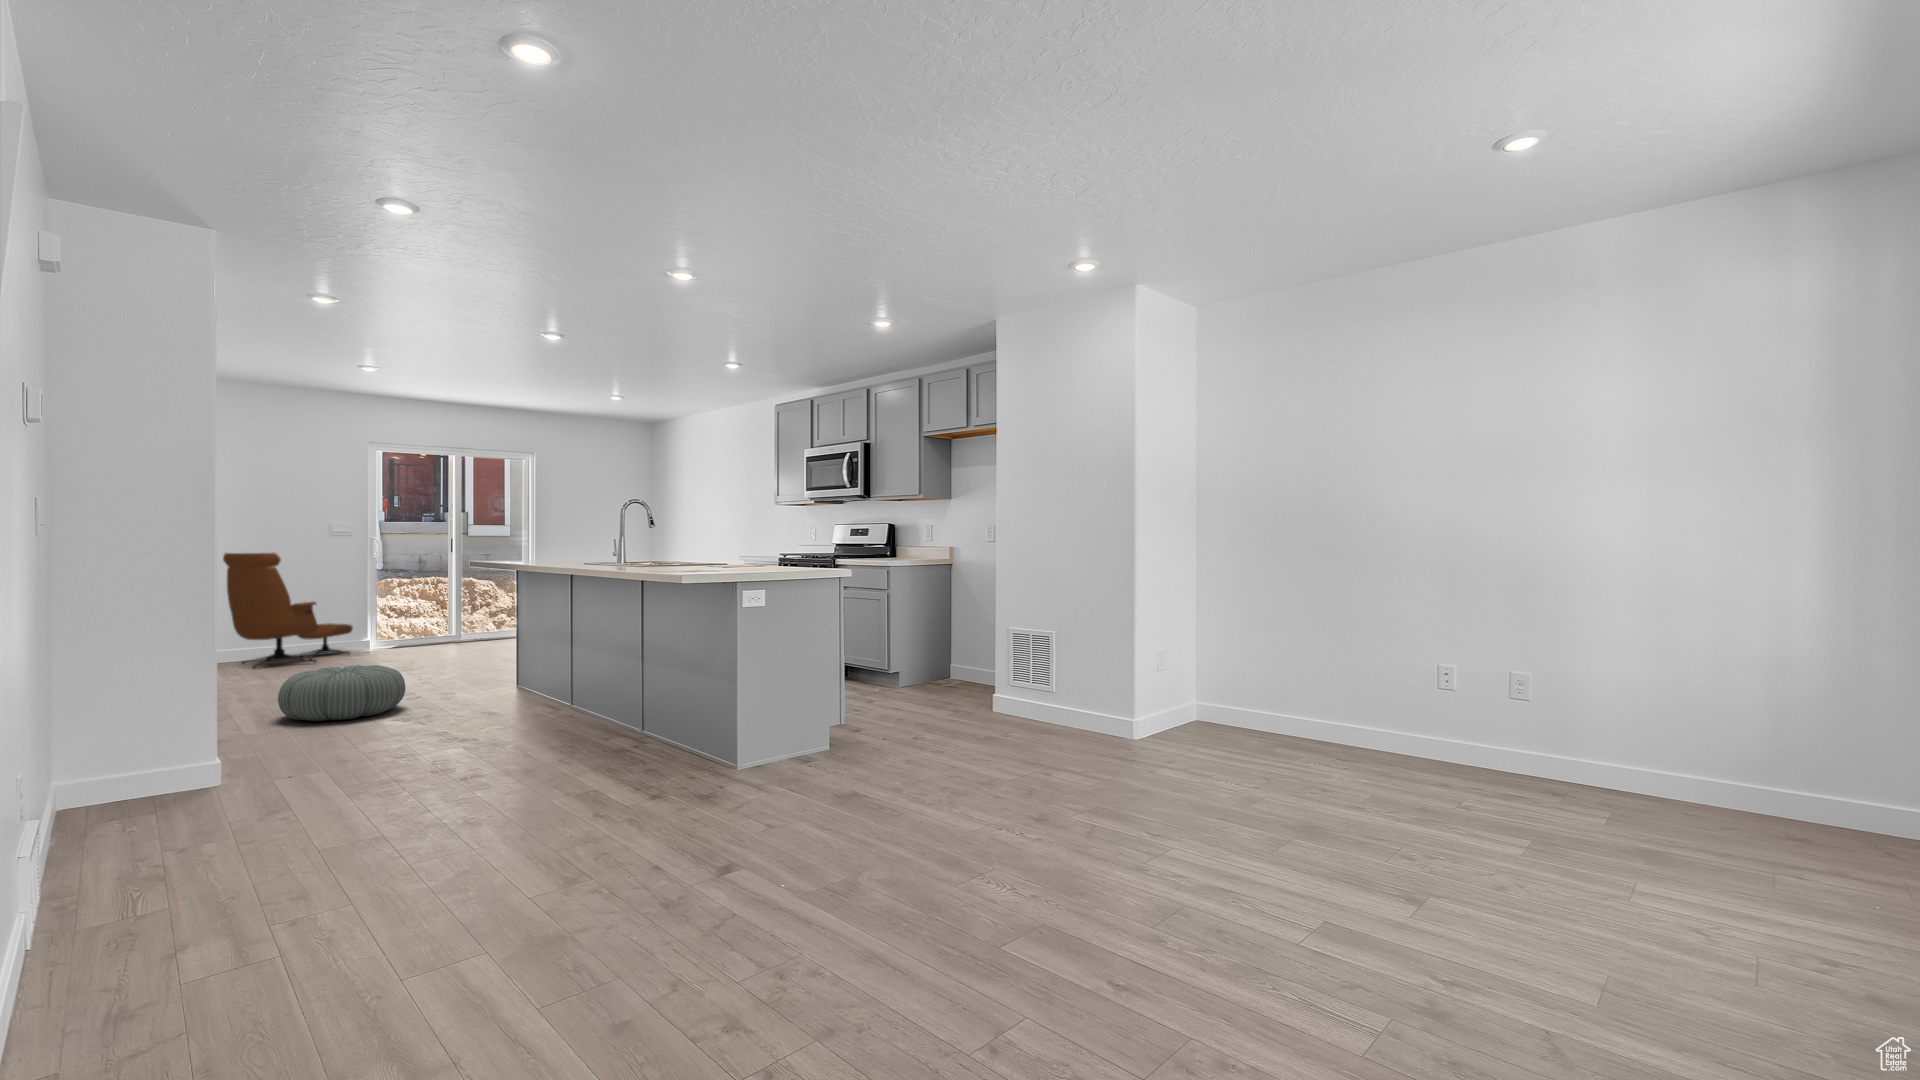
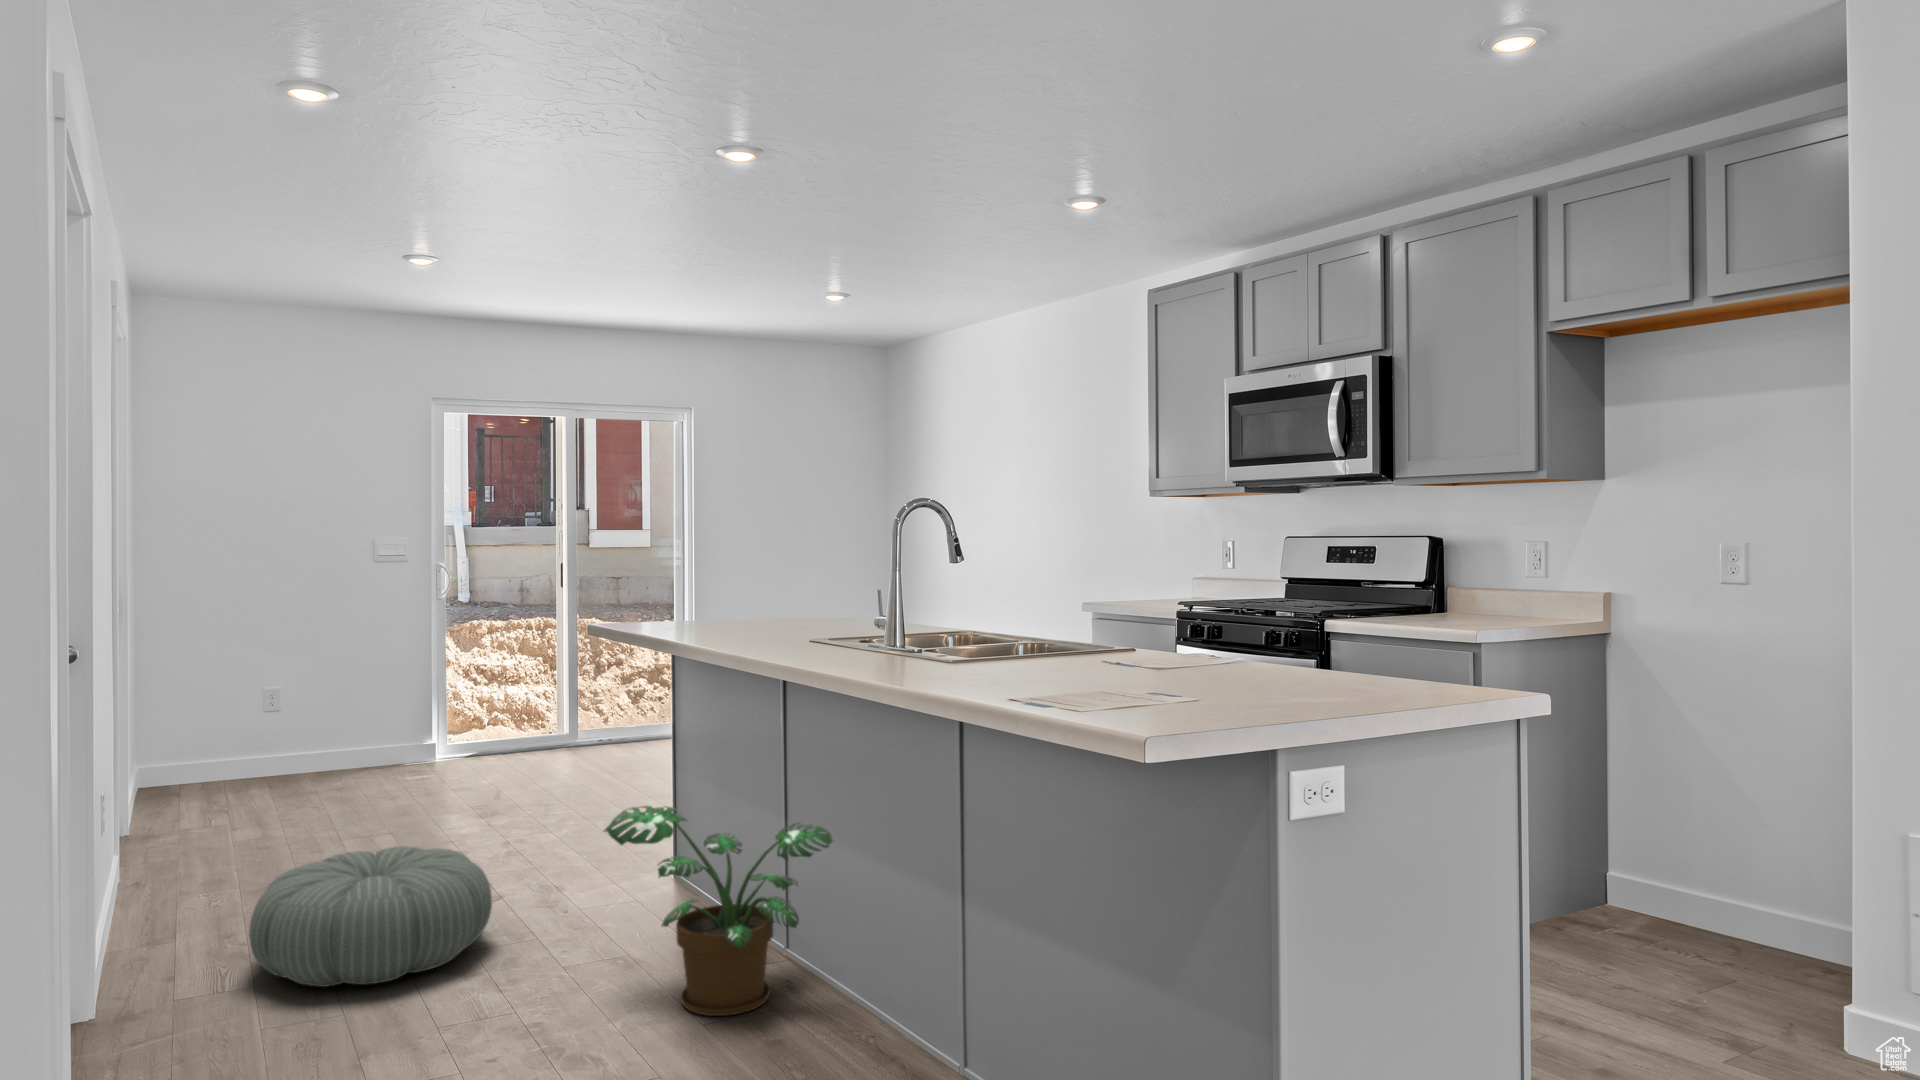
lounge chair: present [223,553,353,669] -> none [209,587,416,792]
potted plant: none [462,636,573,720] -> present [604,806,833,1016]

